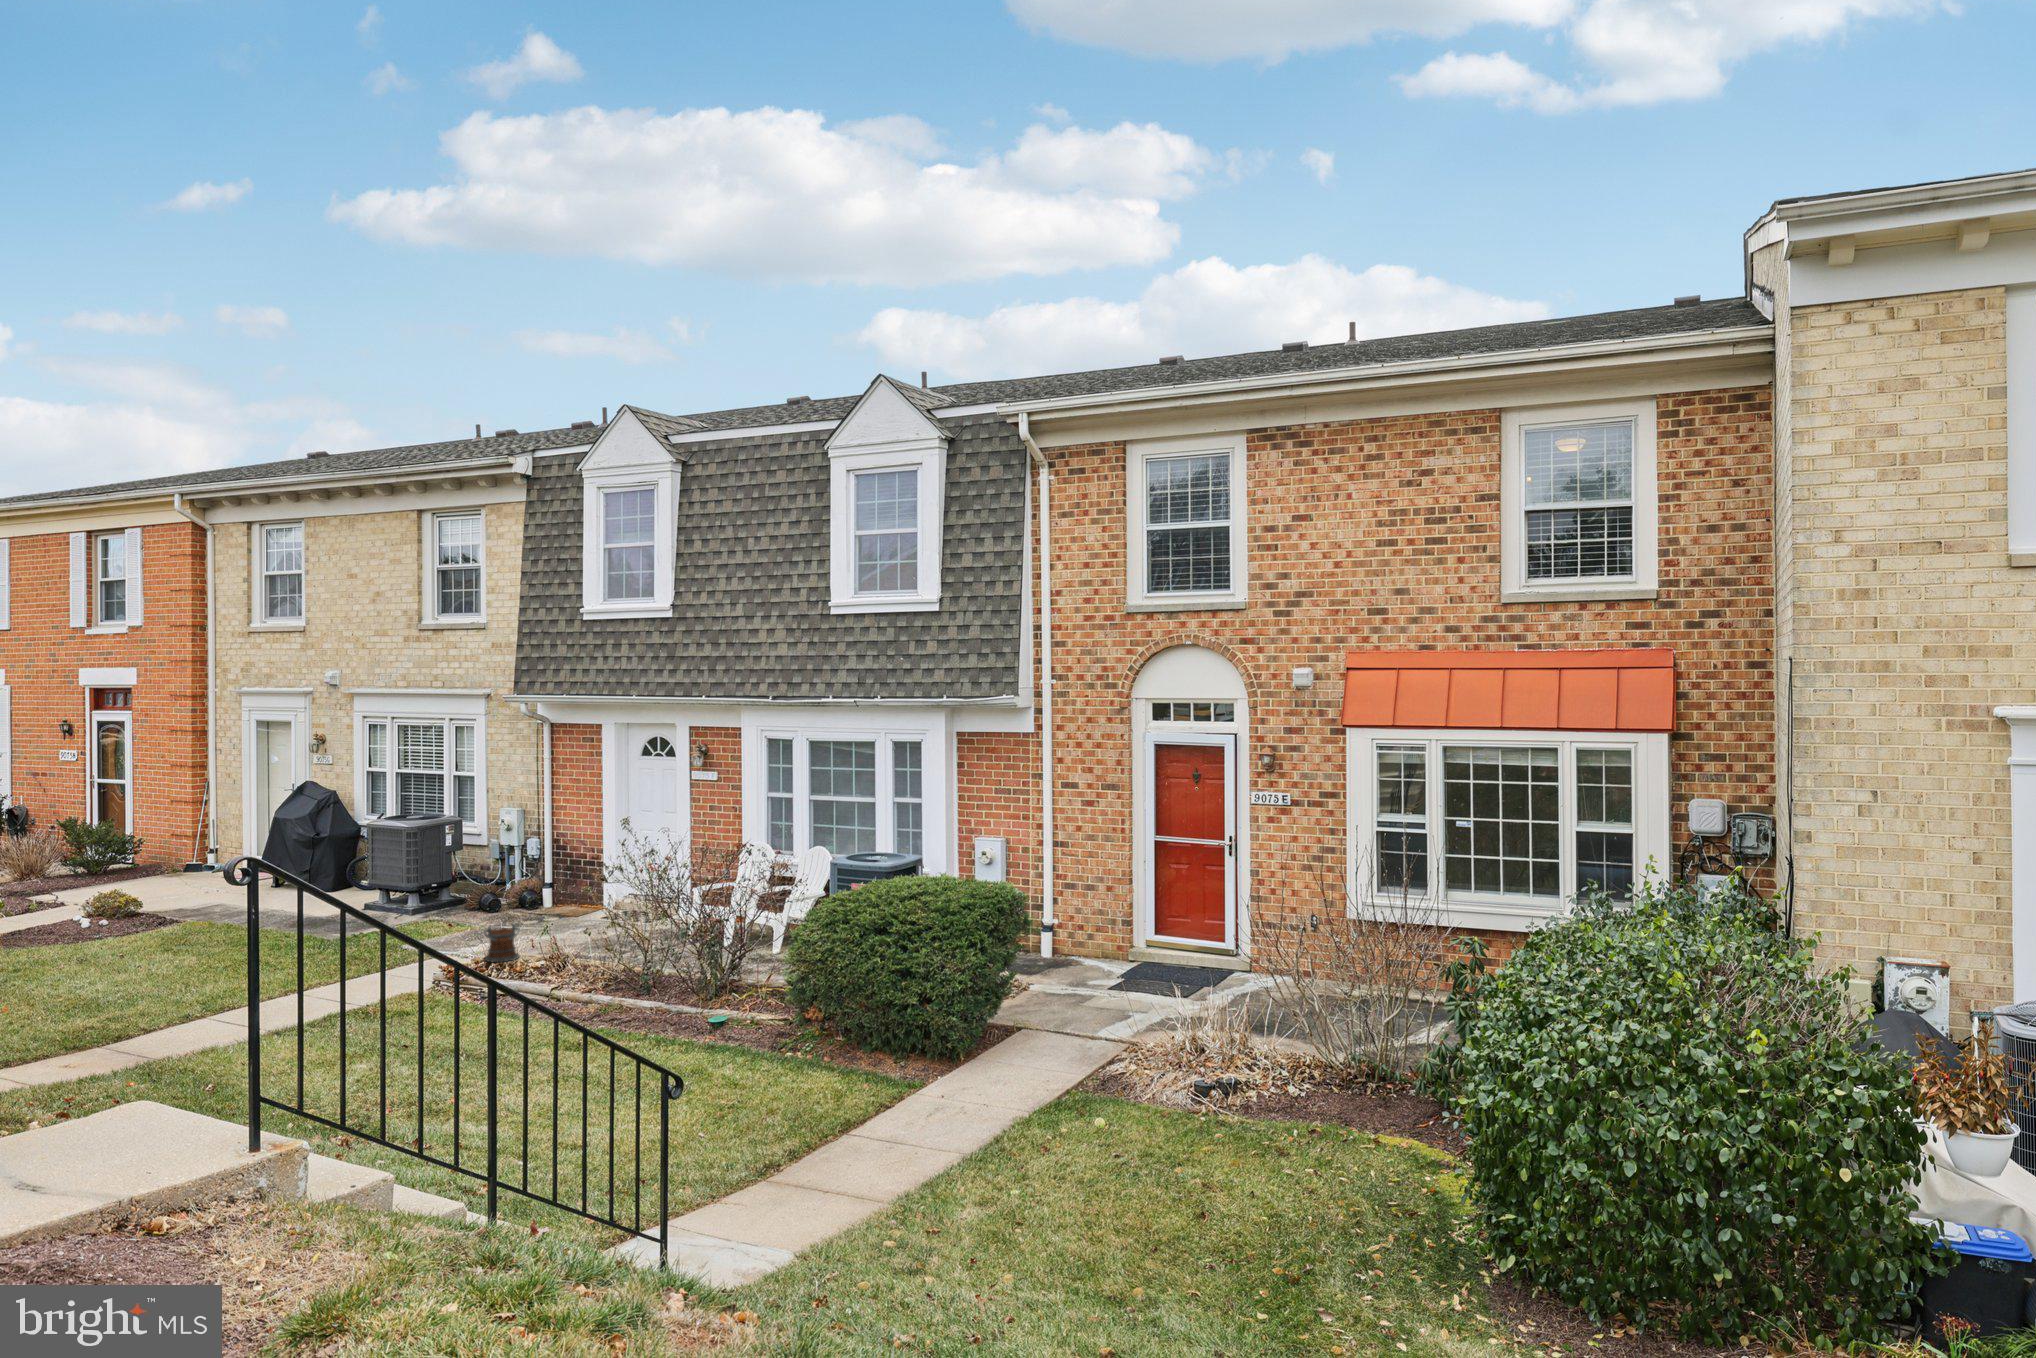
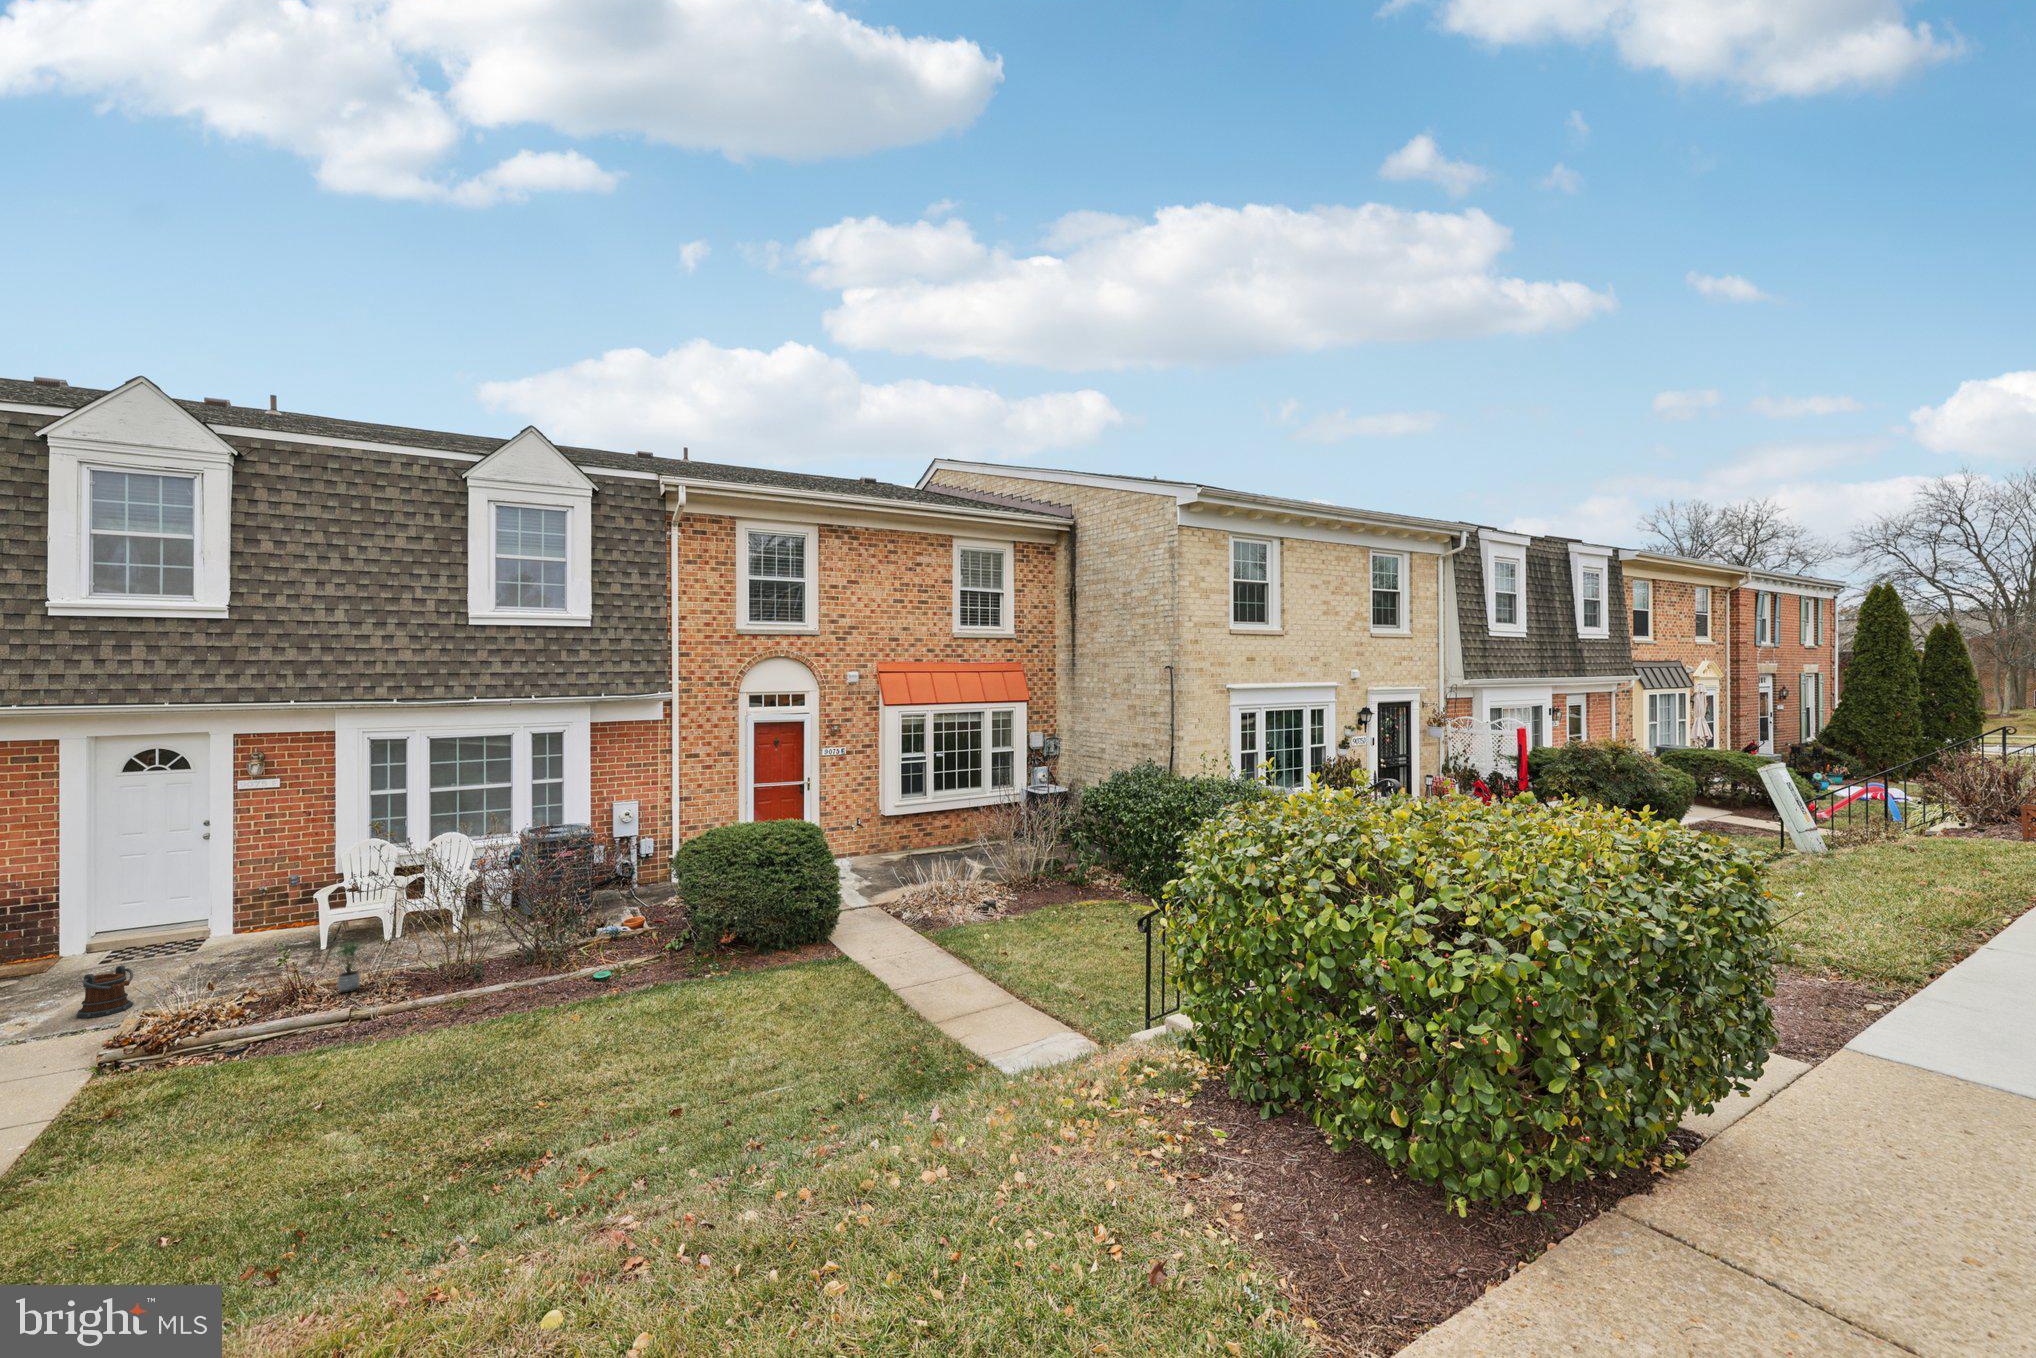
potted plant: none [566,941,602,991] -> present [333,940,365,993]

